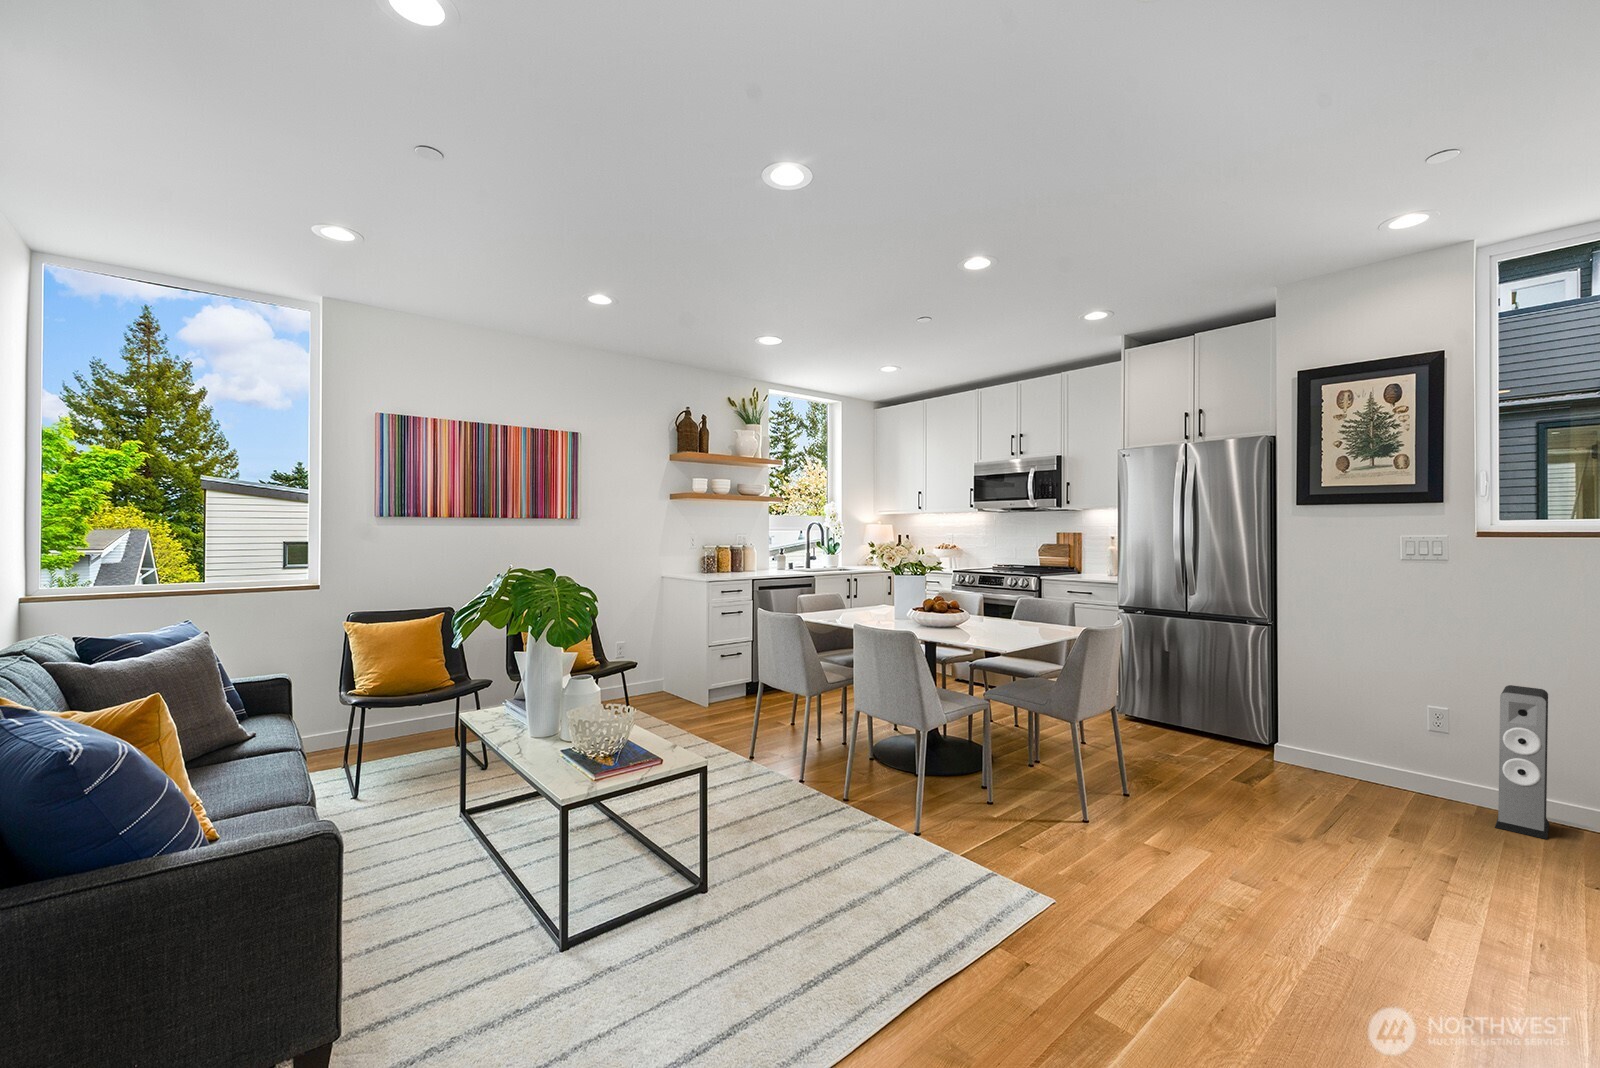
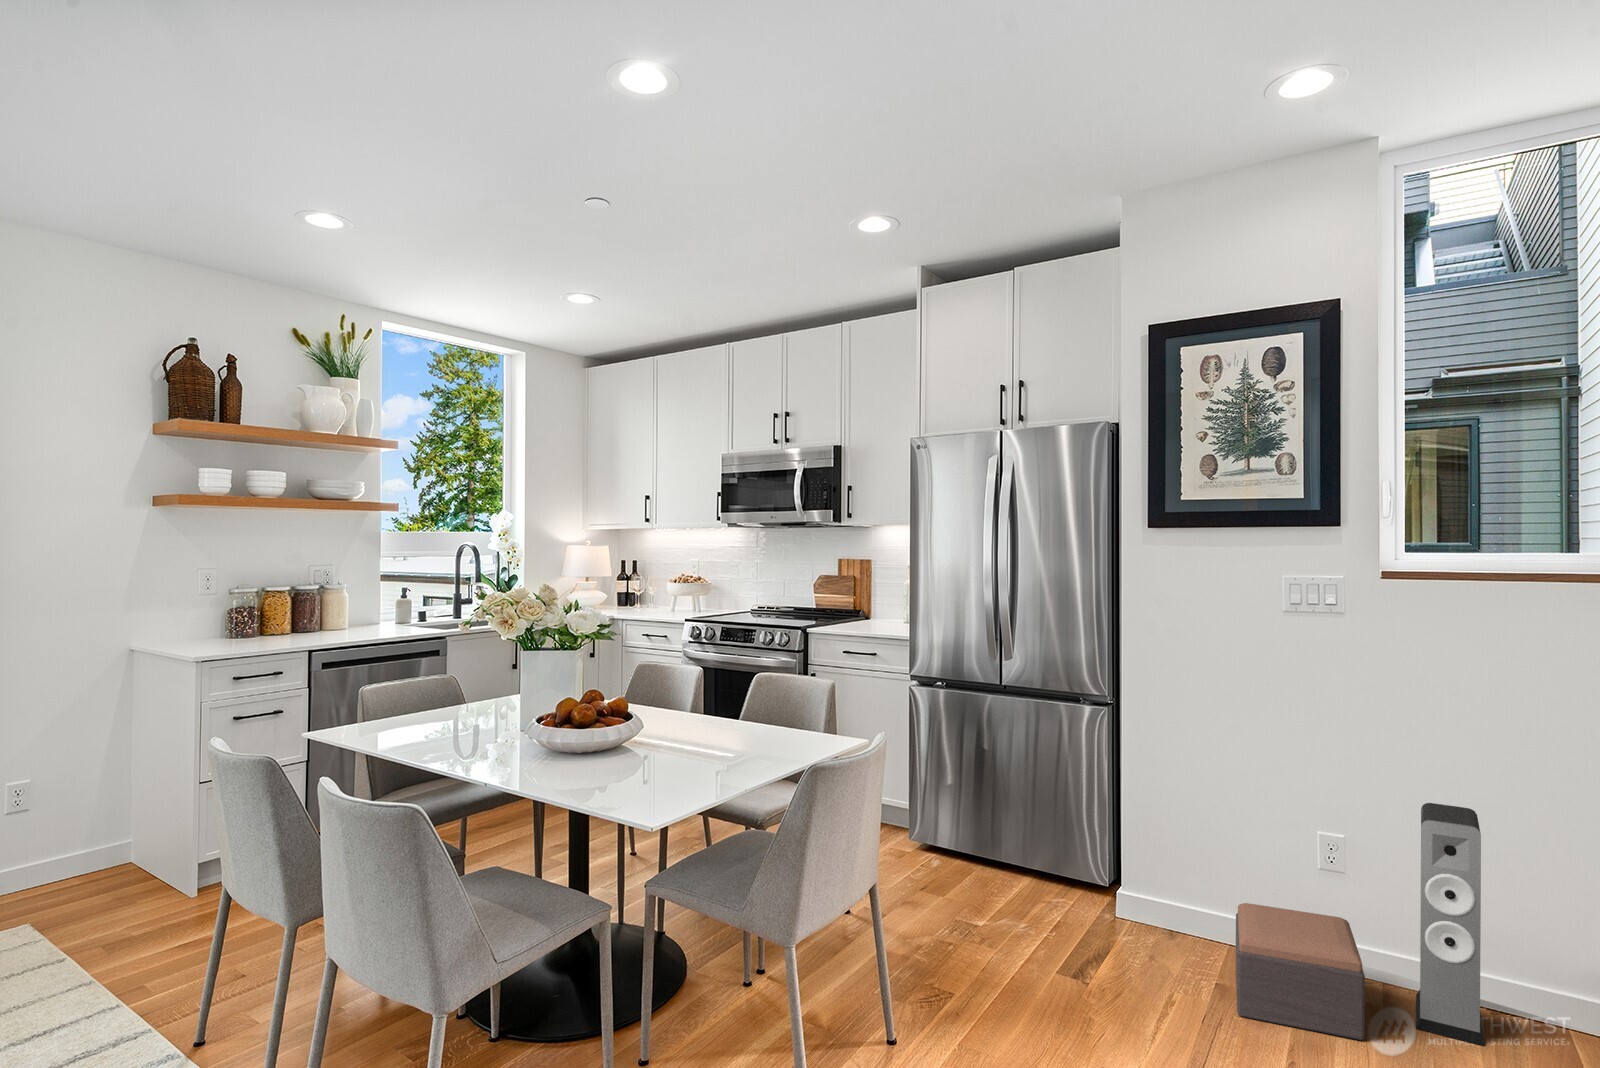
footstool: none [1360,747,1454,829] -> present [1236,903,1365,1040]

